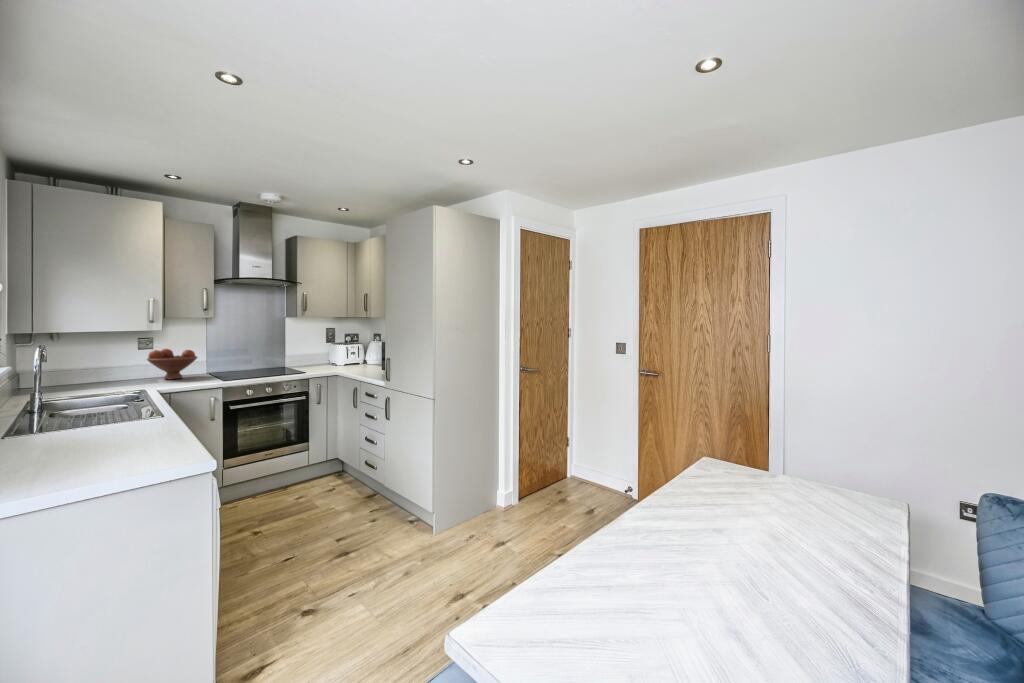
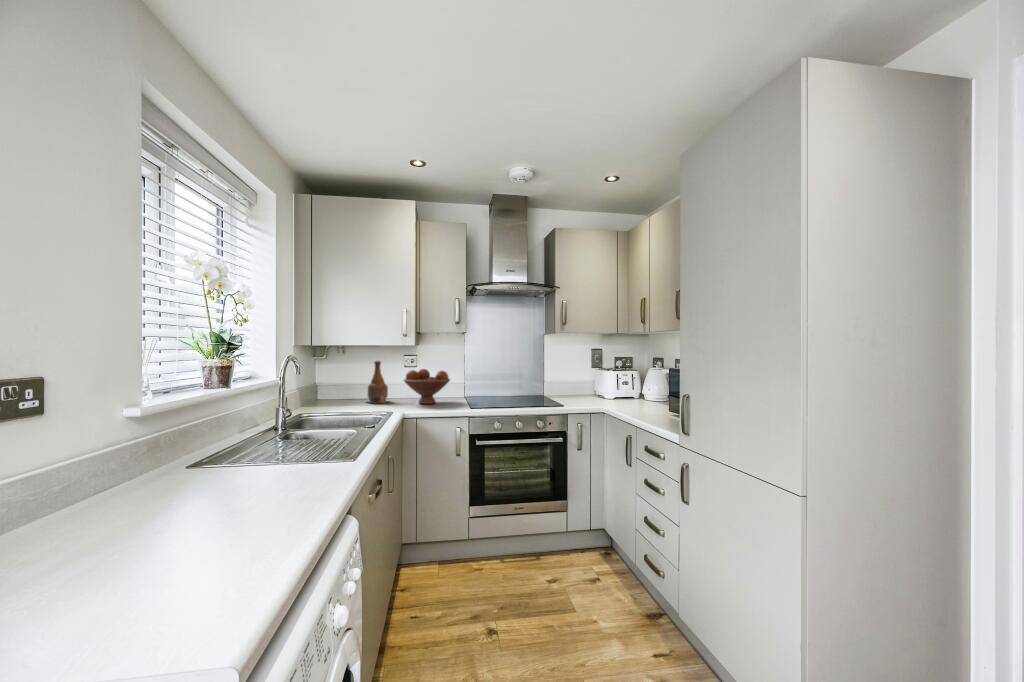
bottle: none [95,342,130,383] -> present [368,361,388,403]

